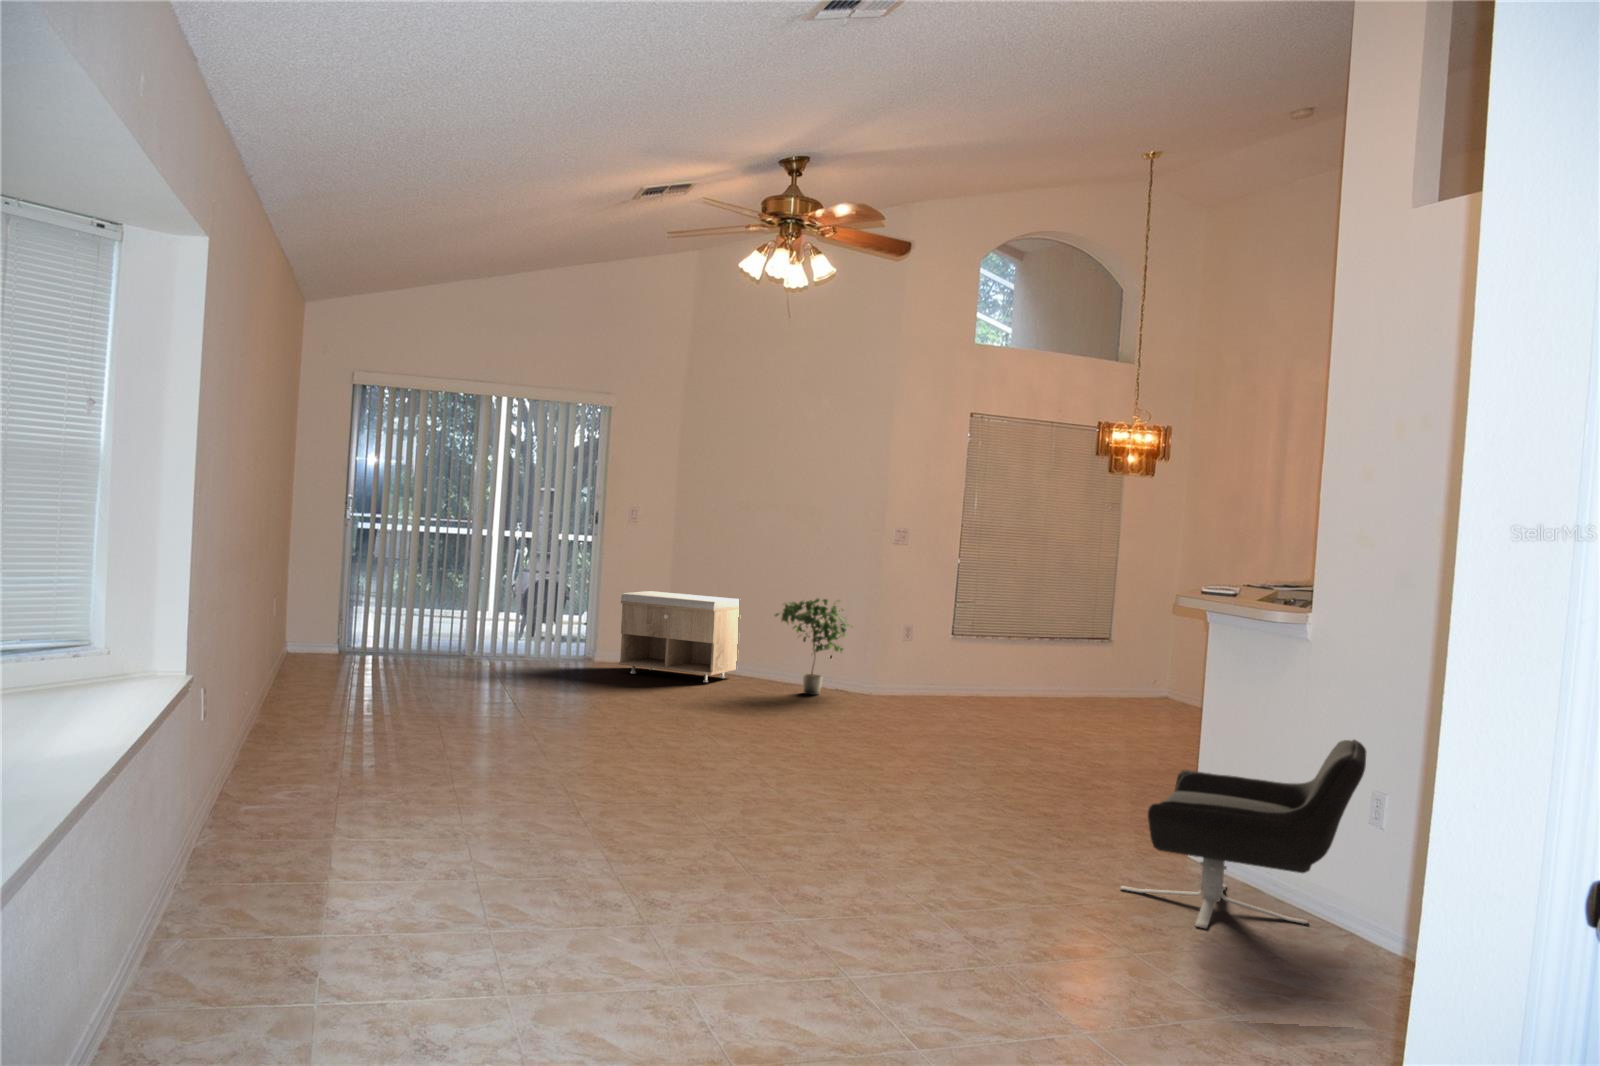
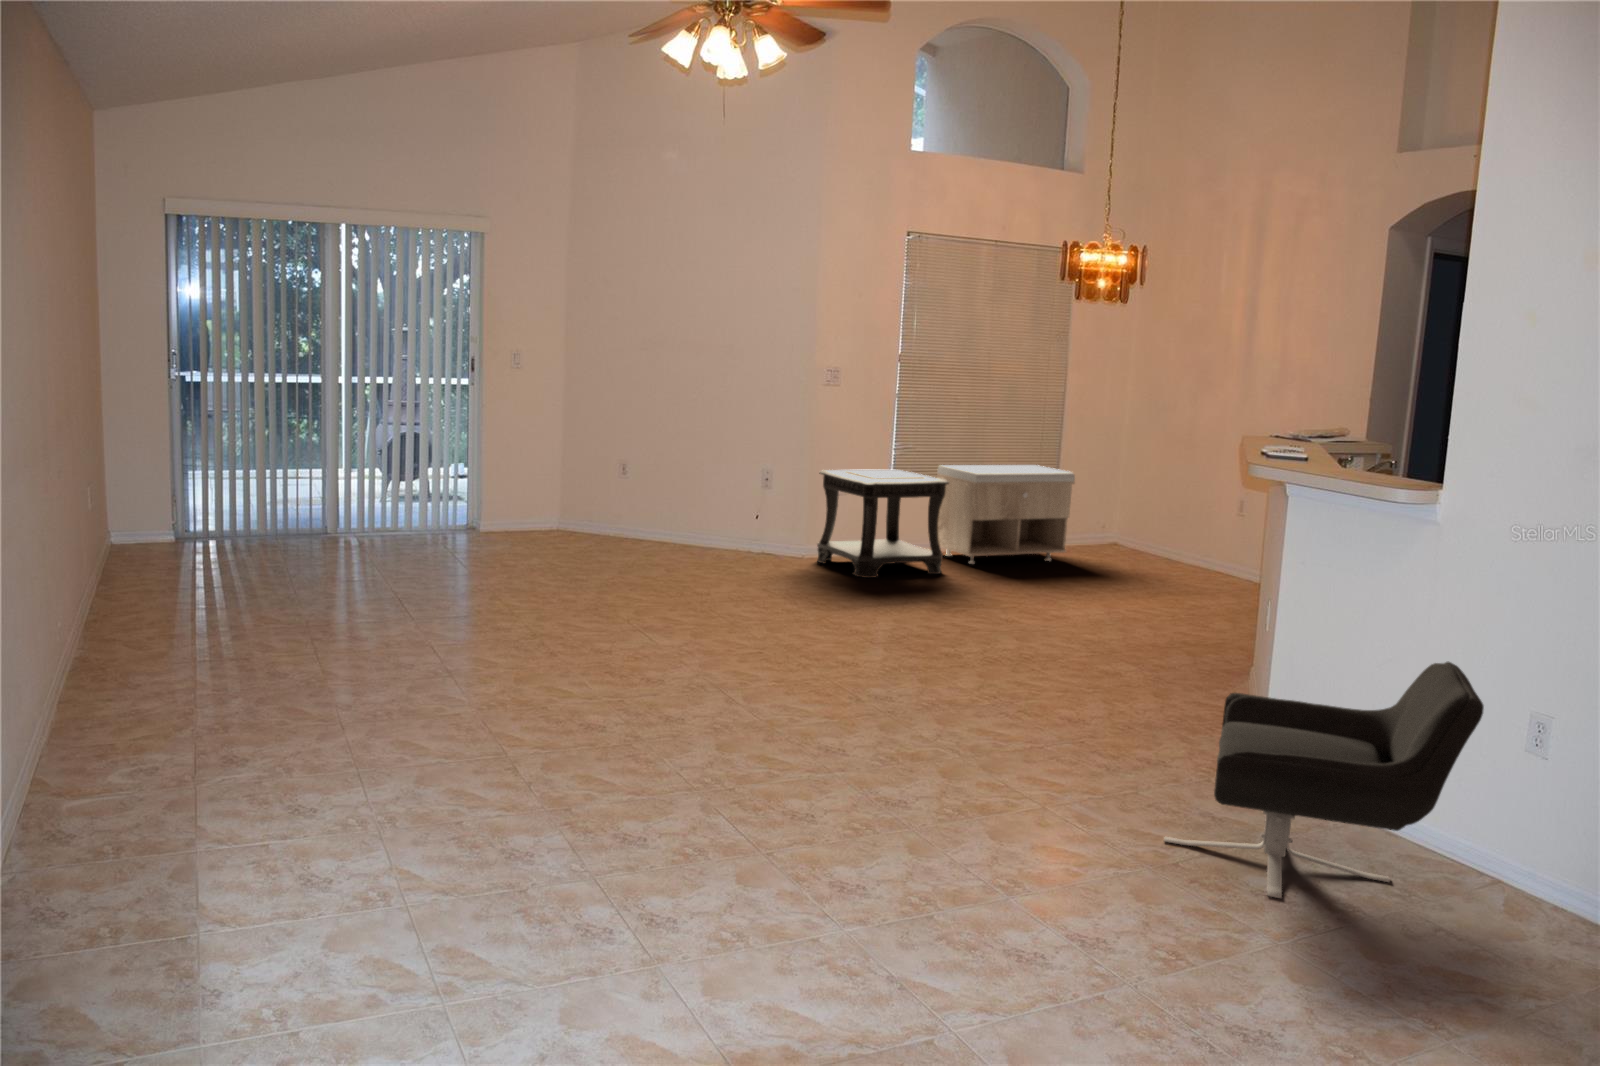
storage bench: present [619,591,739,682] -> present [937,465,1075,564]
potted plant: present [775,599,852,695] -> none [692,452,785,563]
side table: none [881,616,997,709] -> present [817,470,949,578]

